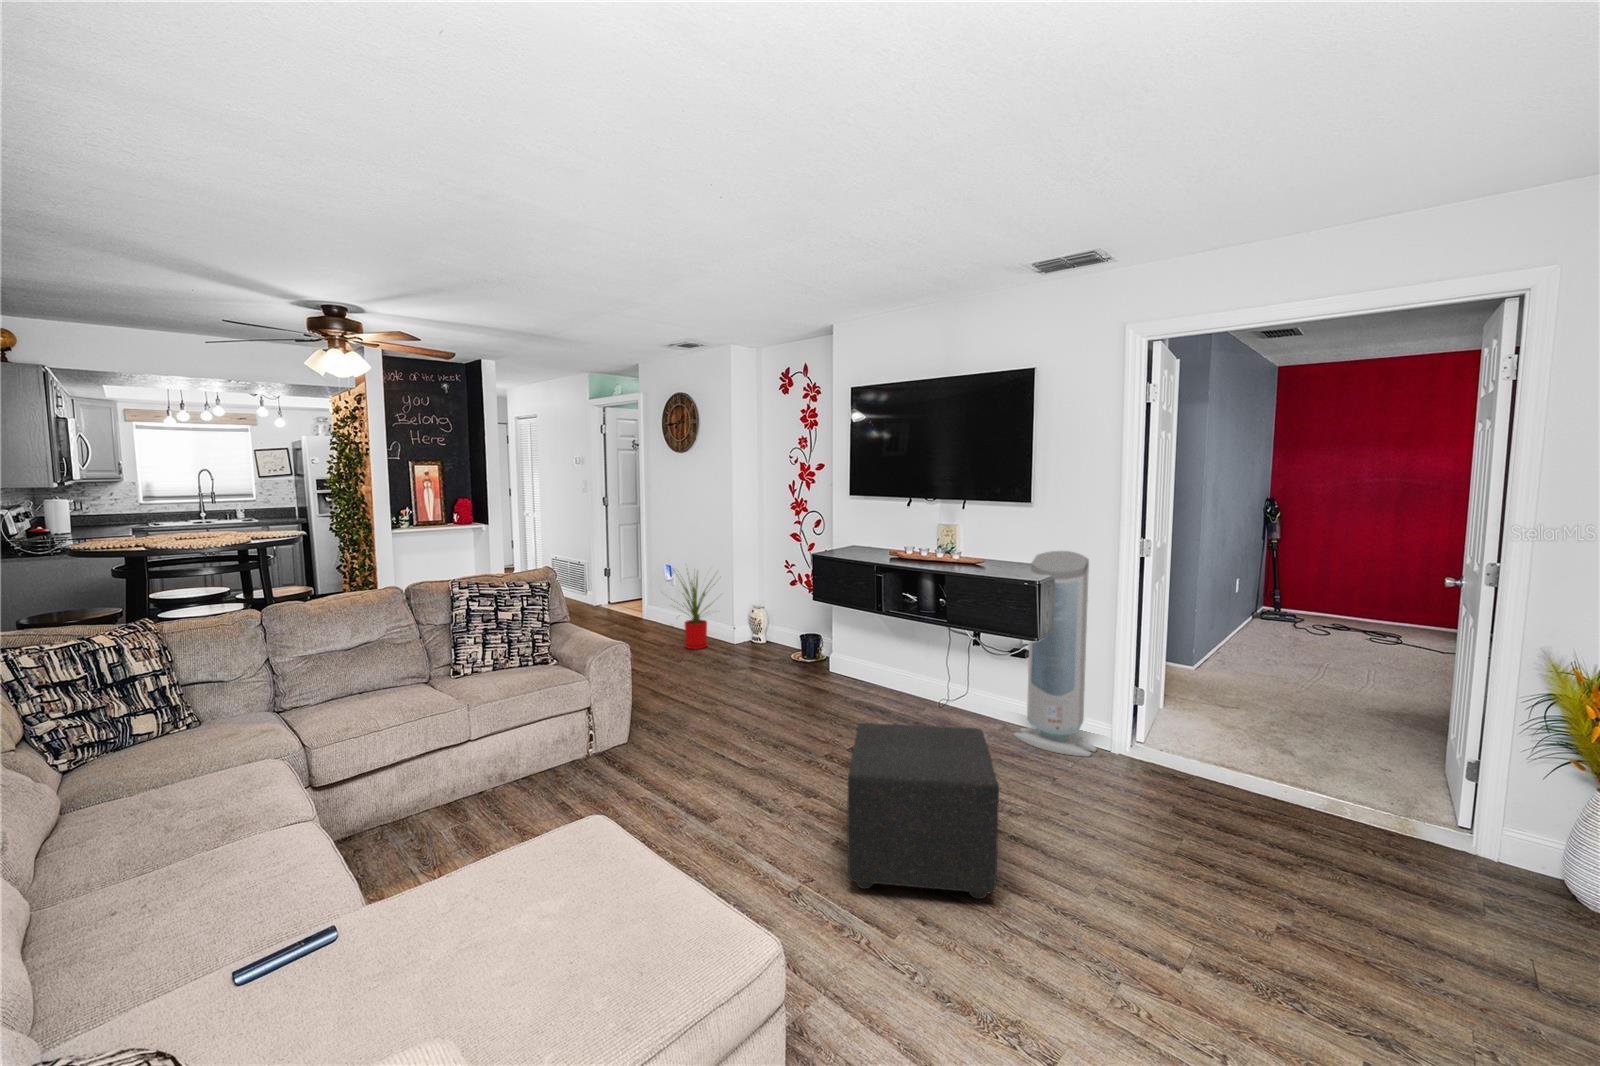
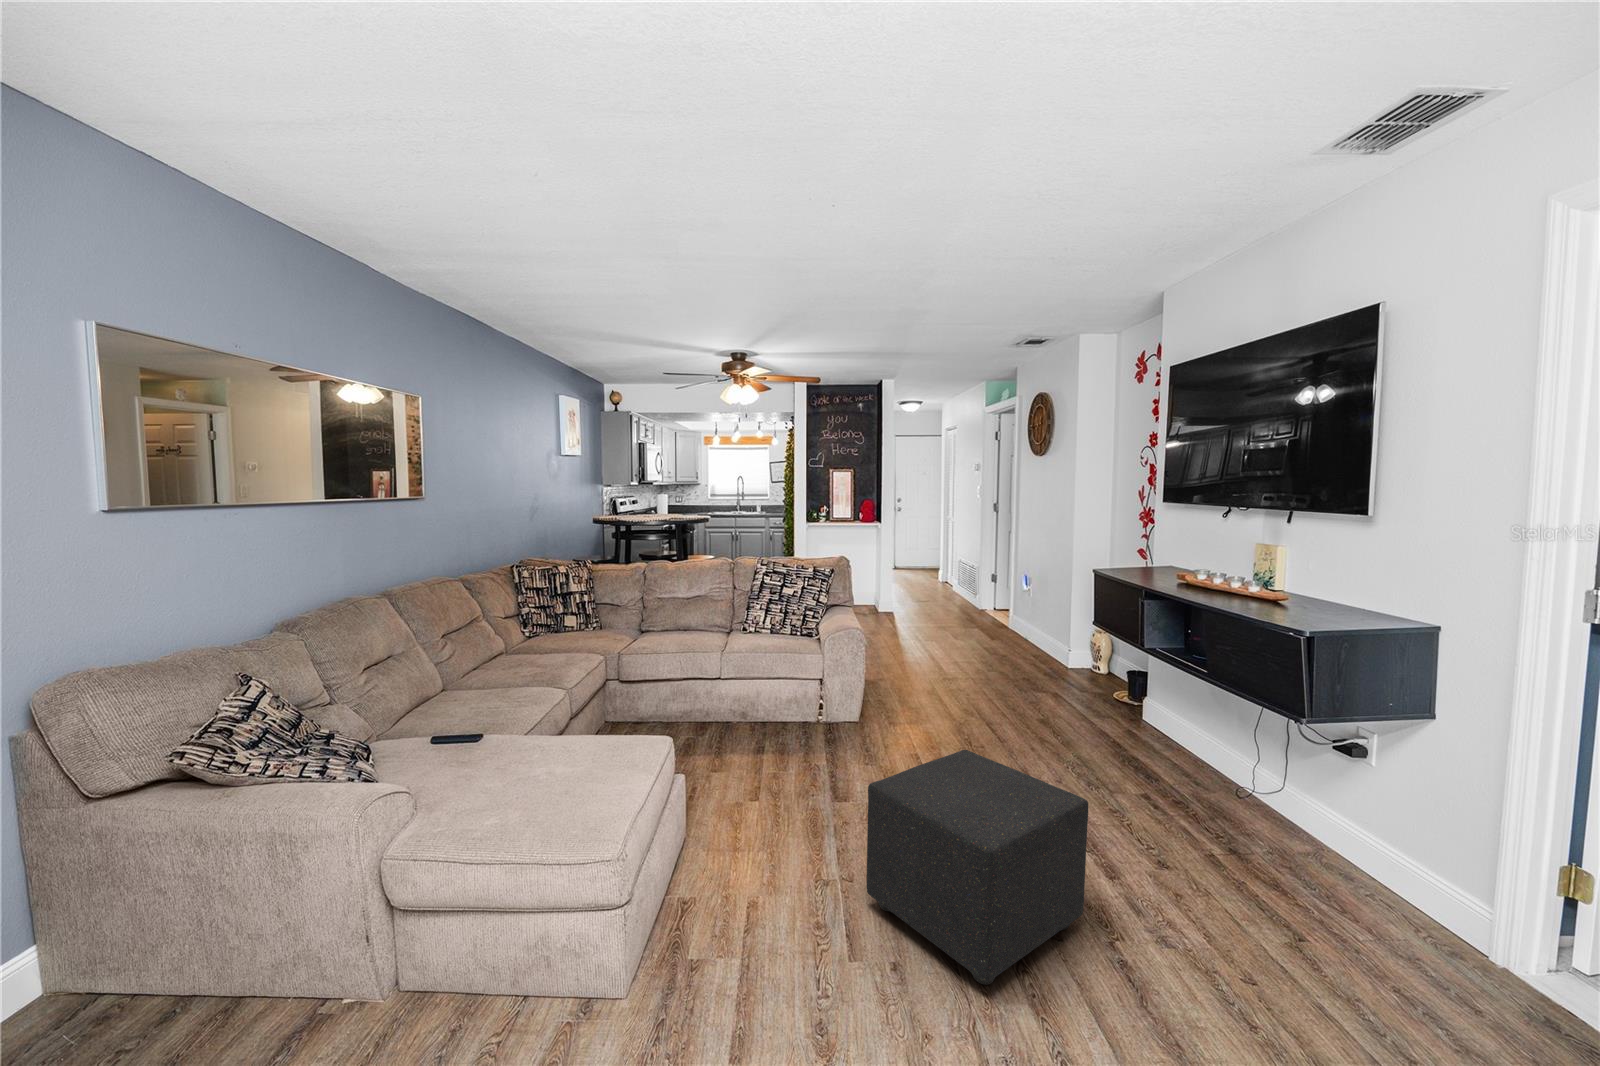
air purifier: present [1013,551,1097,757] -> none [1297,603,1432,934]
house plant: present [682,576,715,649] -> none [988,574,1056,663]

